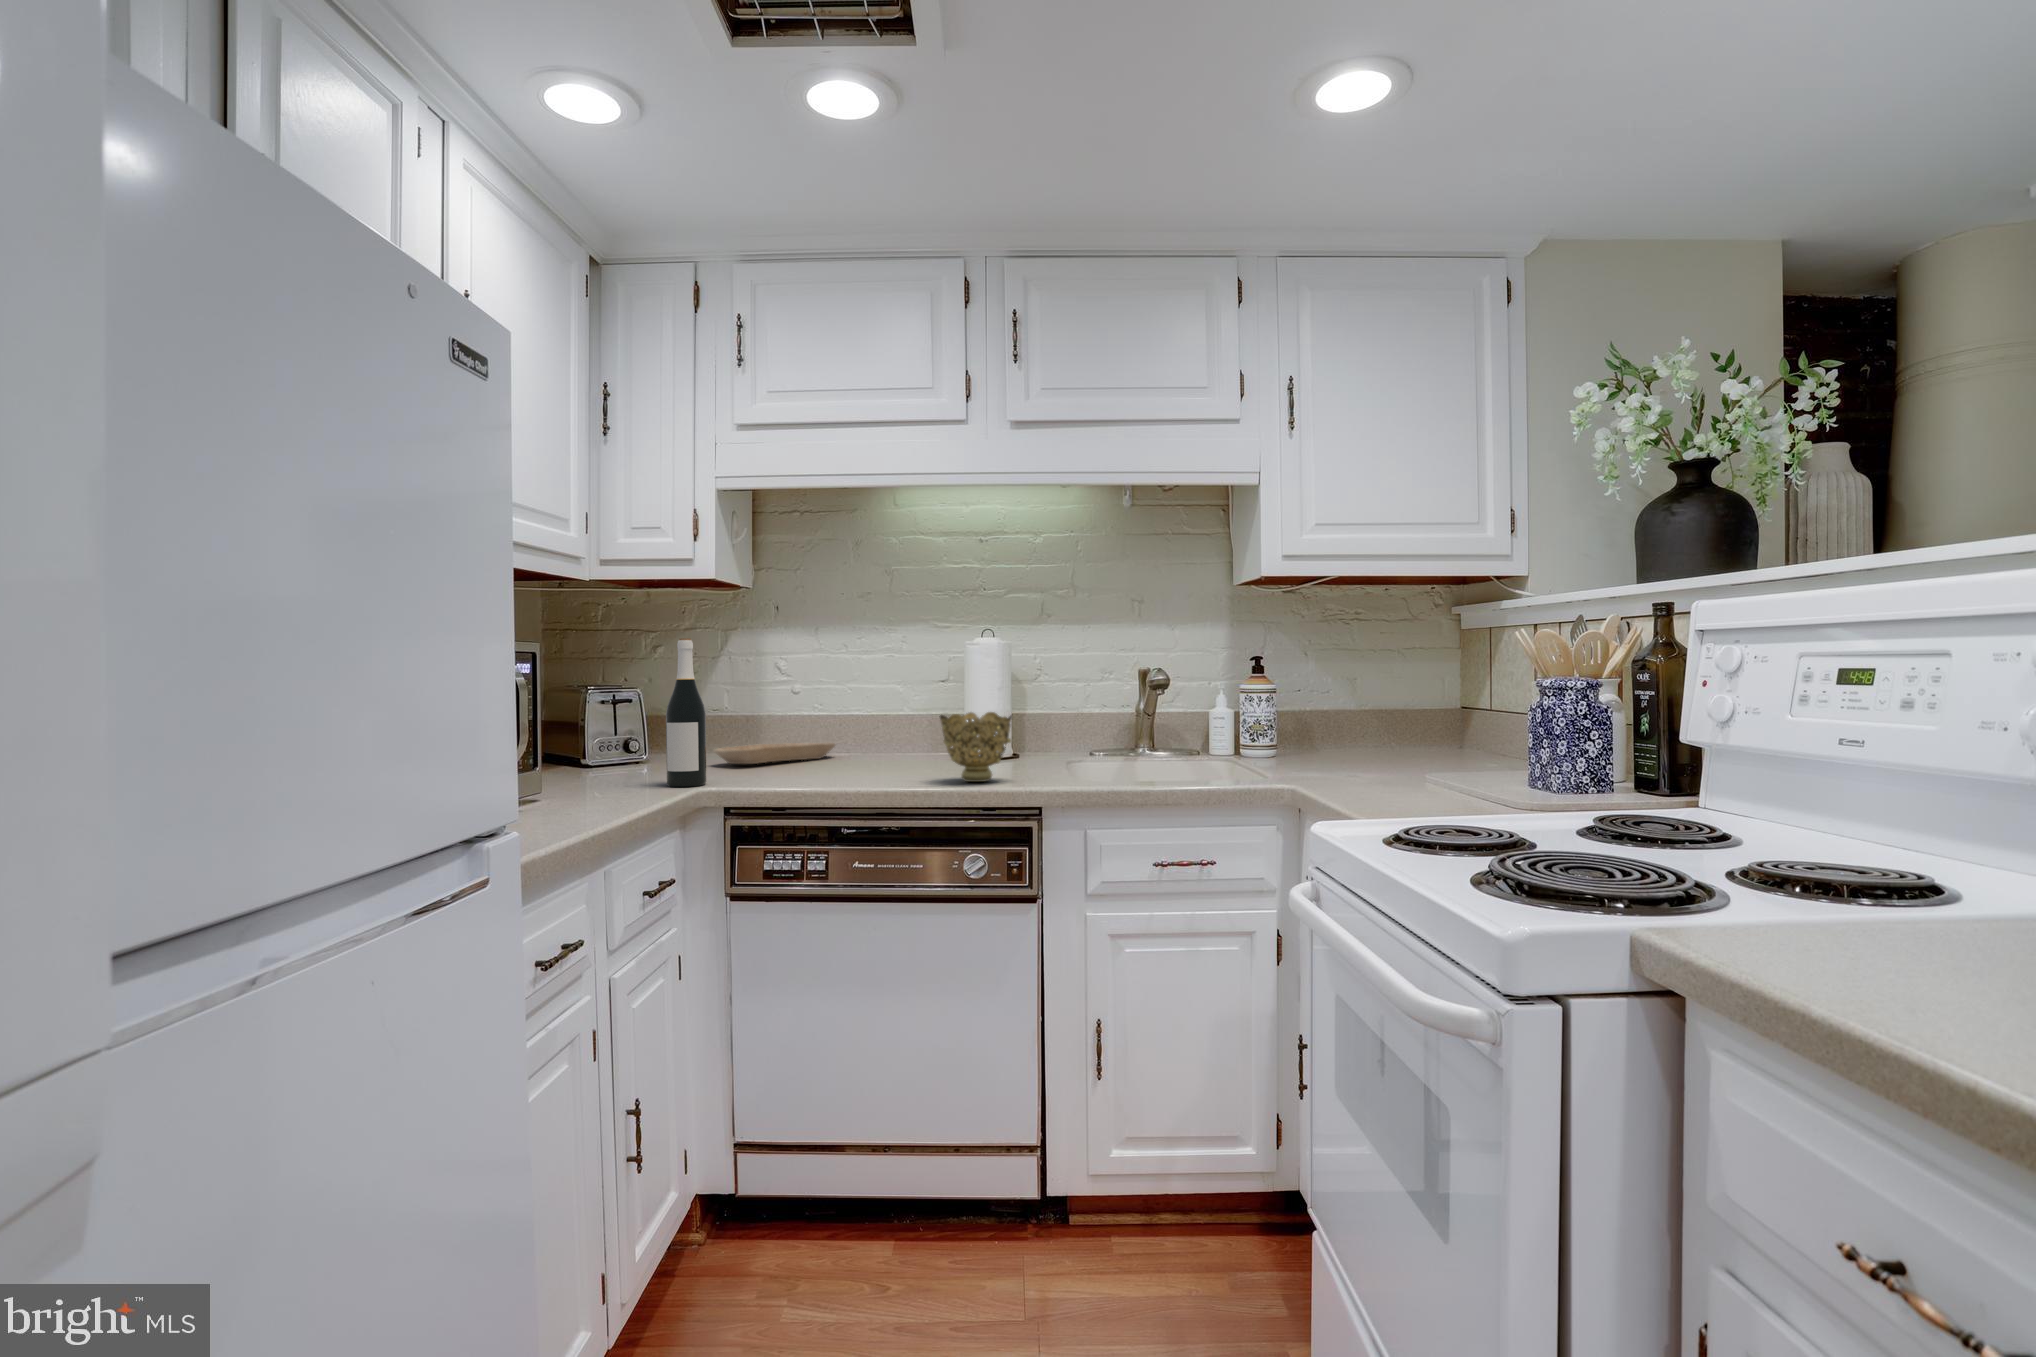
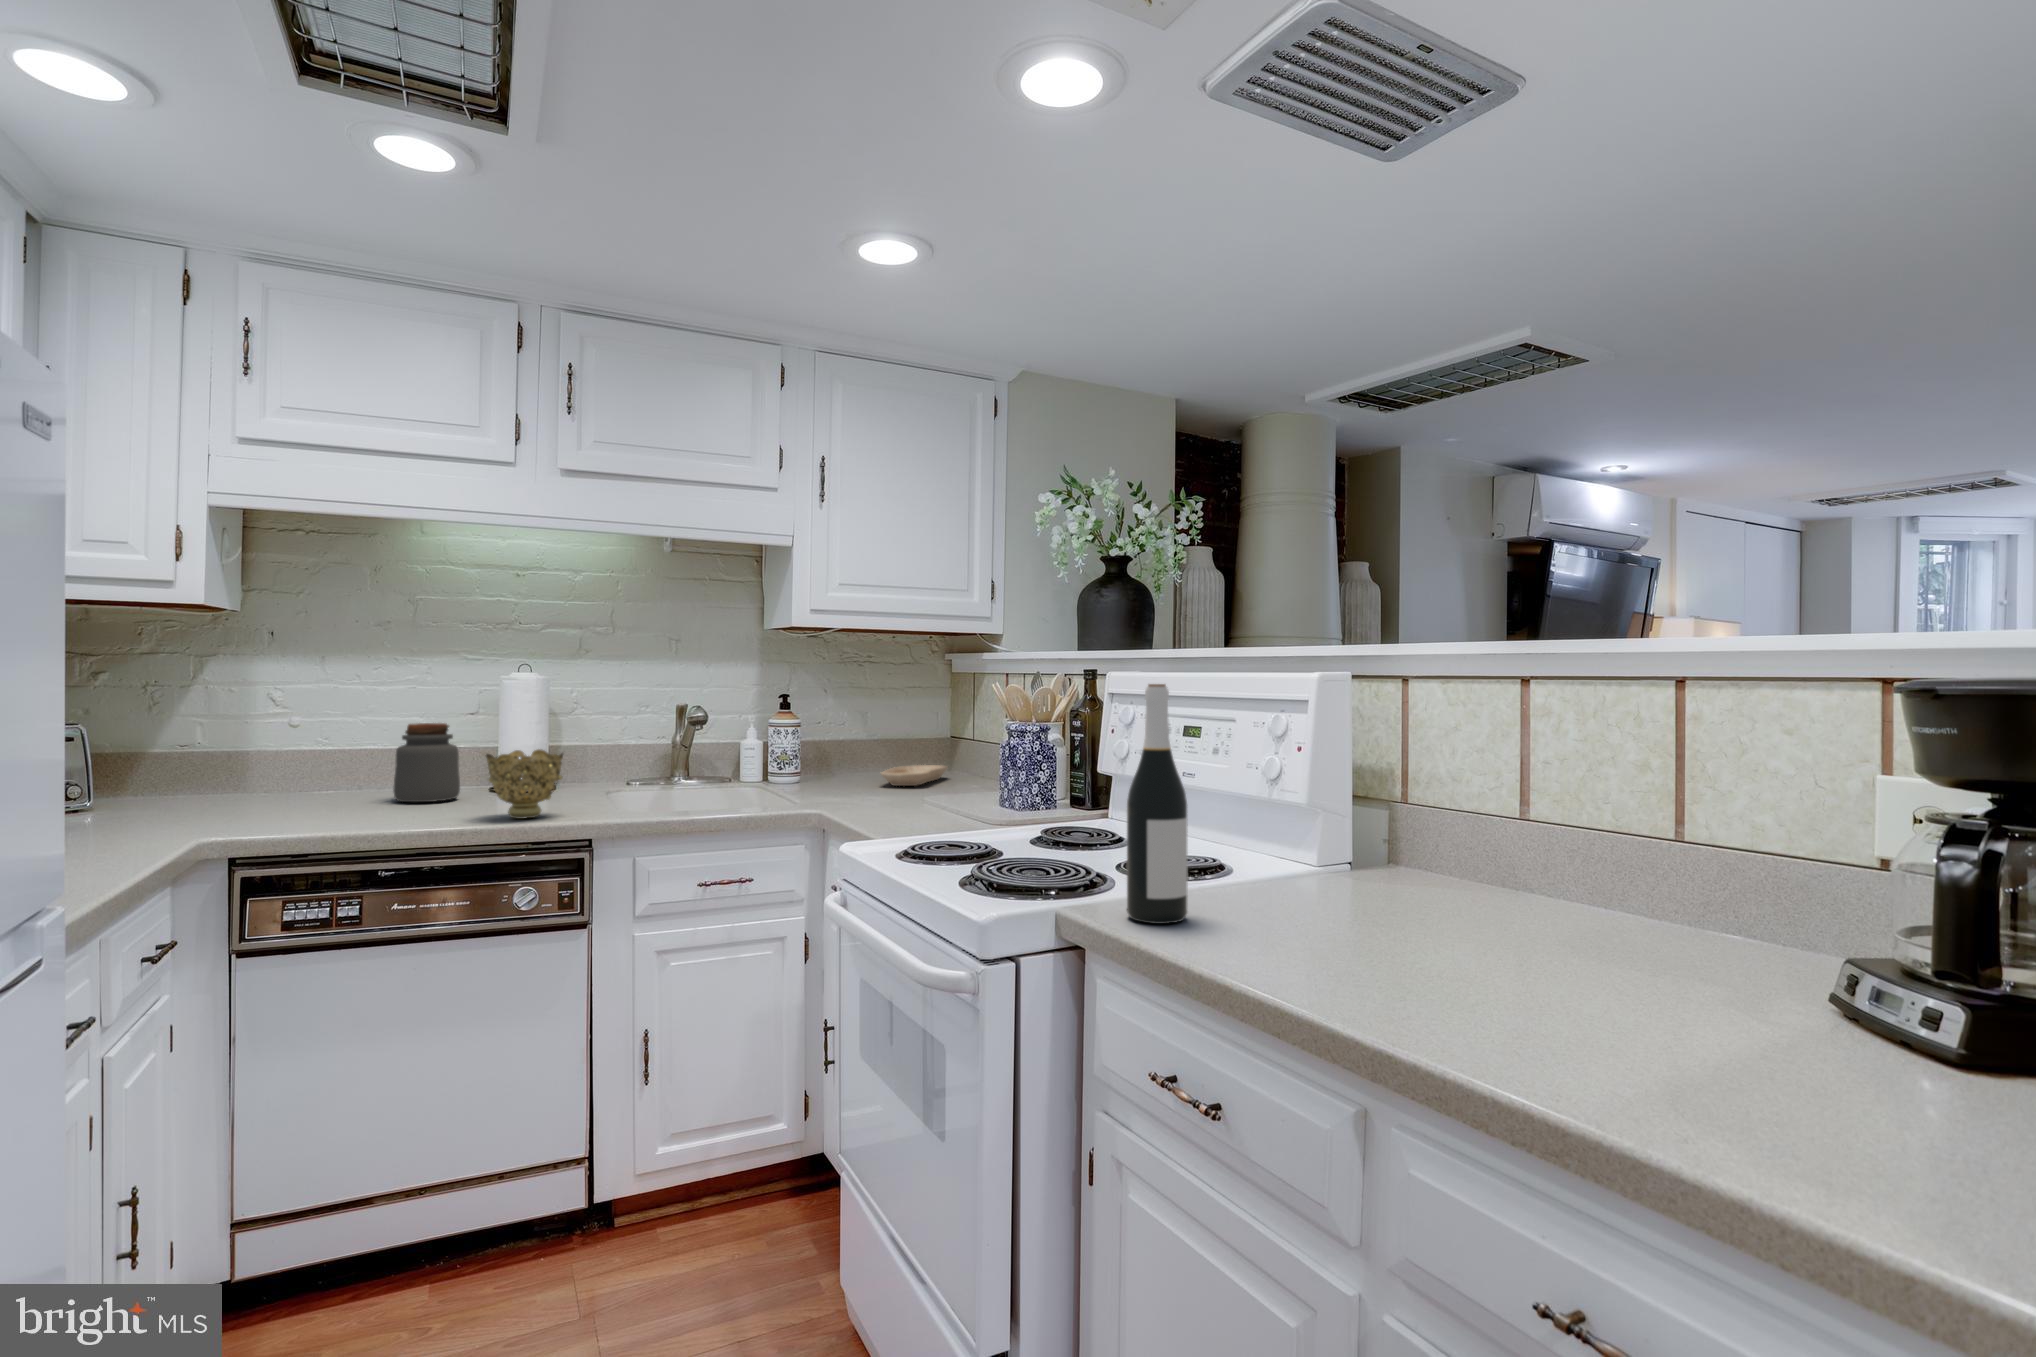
wine bottle: present [666,638,706,787] -> present [1127,684,1188,924]
jar: none [871,688,928,765] -> present [393,723,460,802]
tray: present [714,742,835,764] -> present [881,765,948,786]

